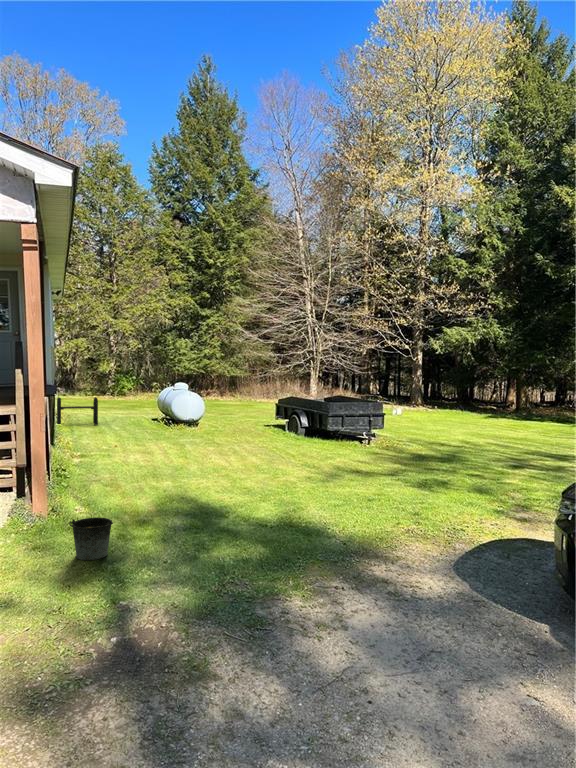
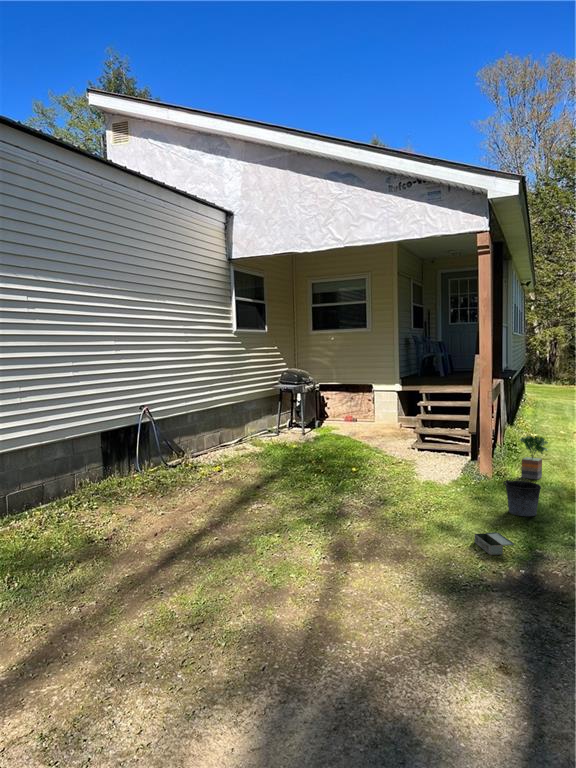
bench: present [57,397,98,425] -> none [524,384,565,412]
potted tree: none [73,459,106,508] -> present [520,436,548,480]
toolbox: none [47,594,100,629] -> present [475,532,514,555]

